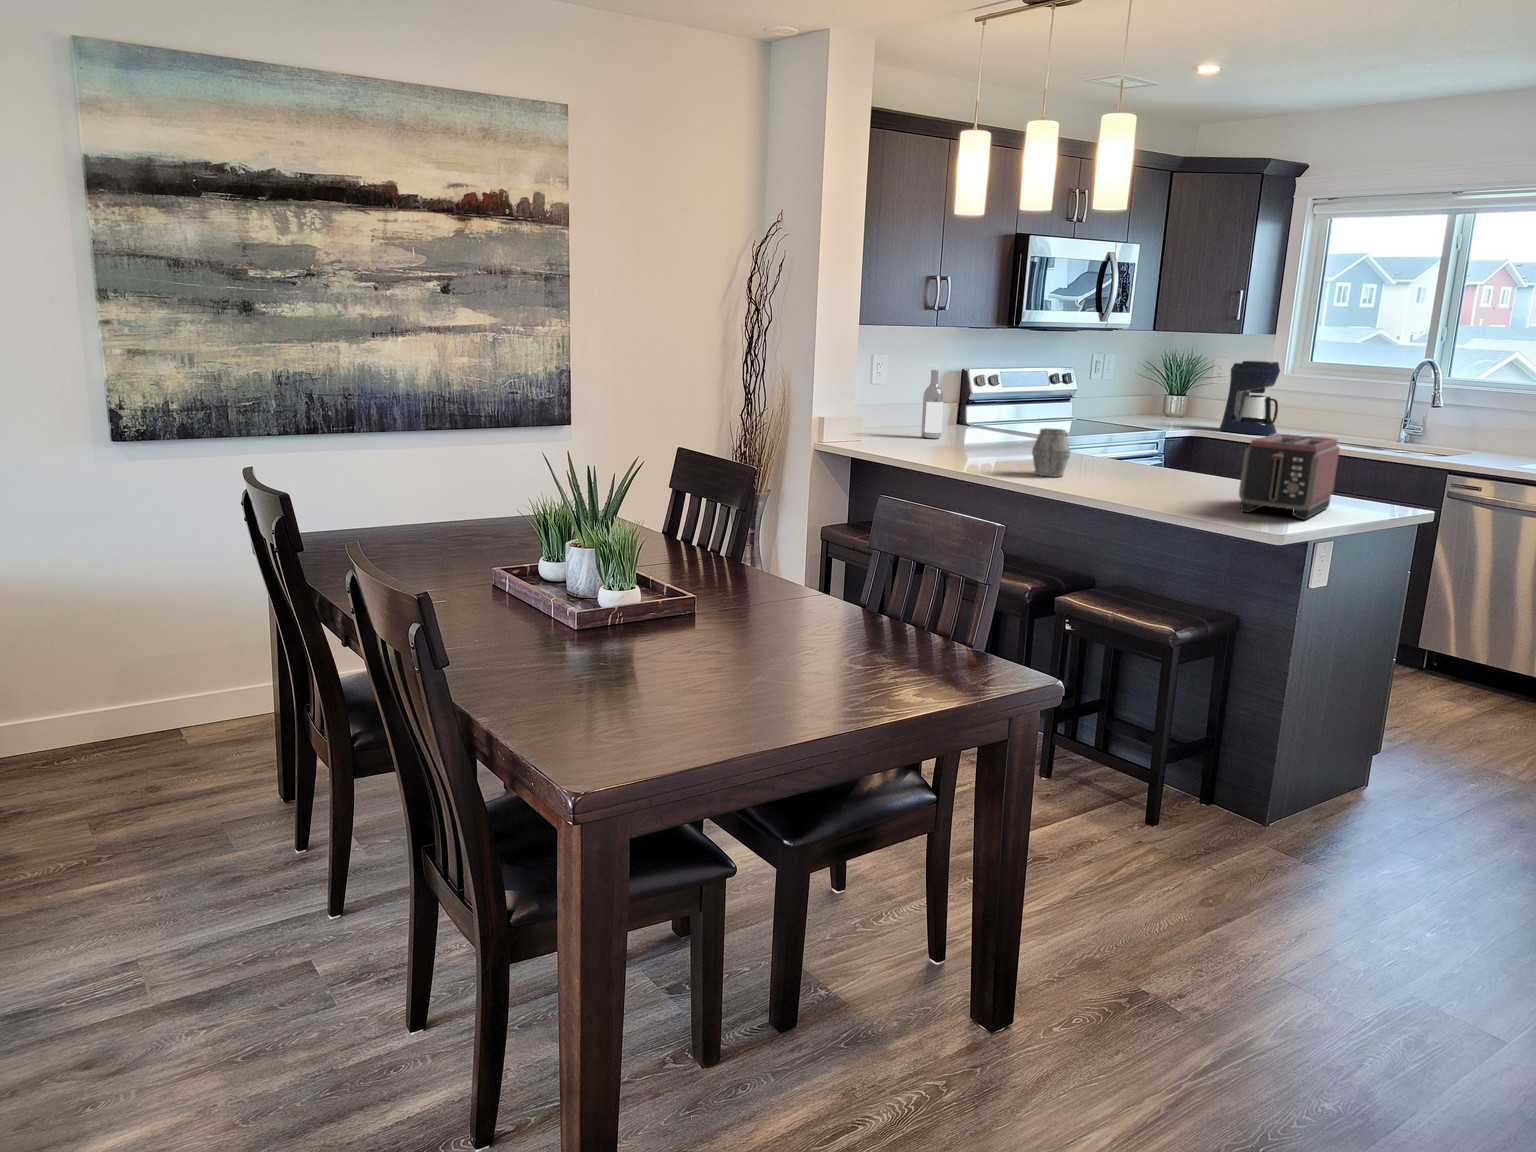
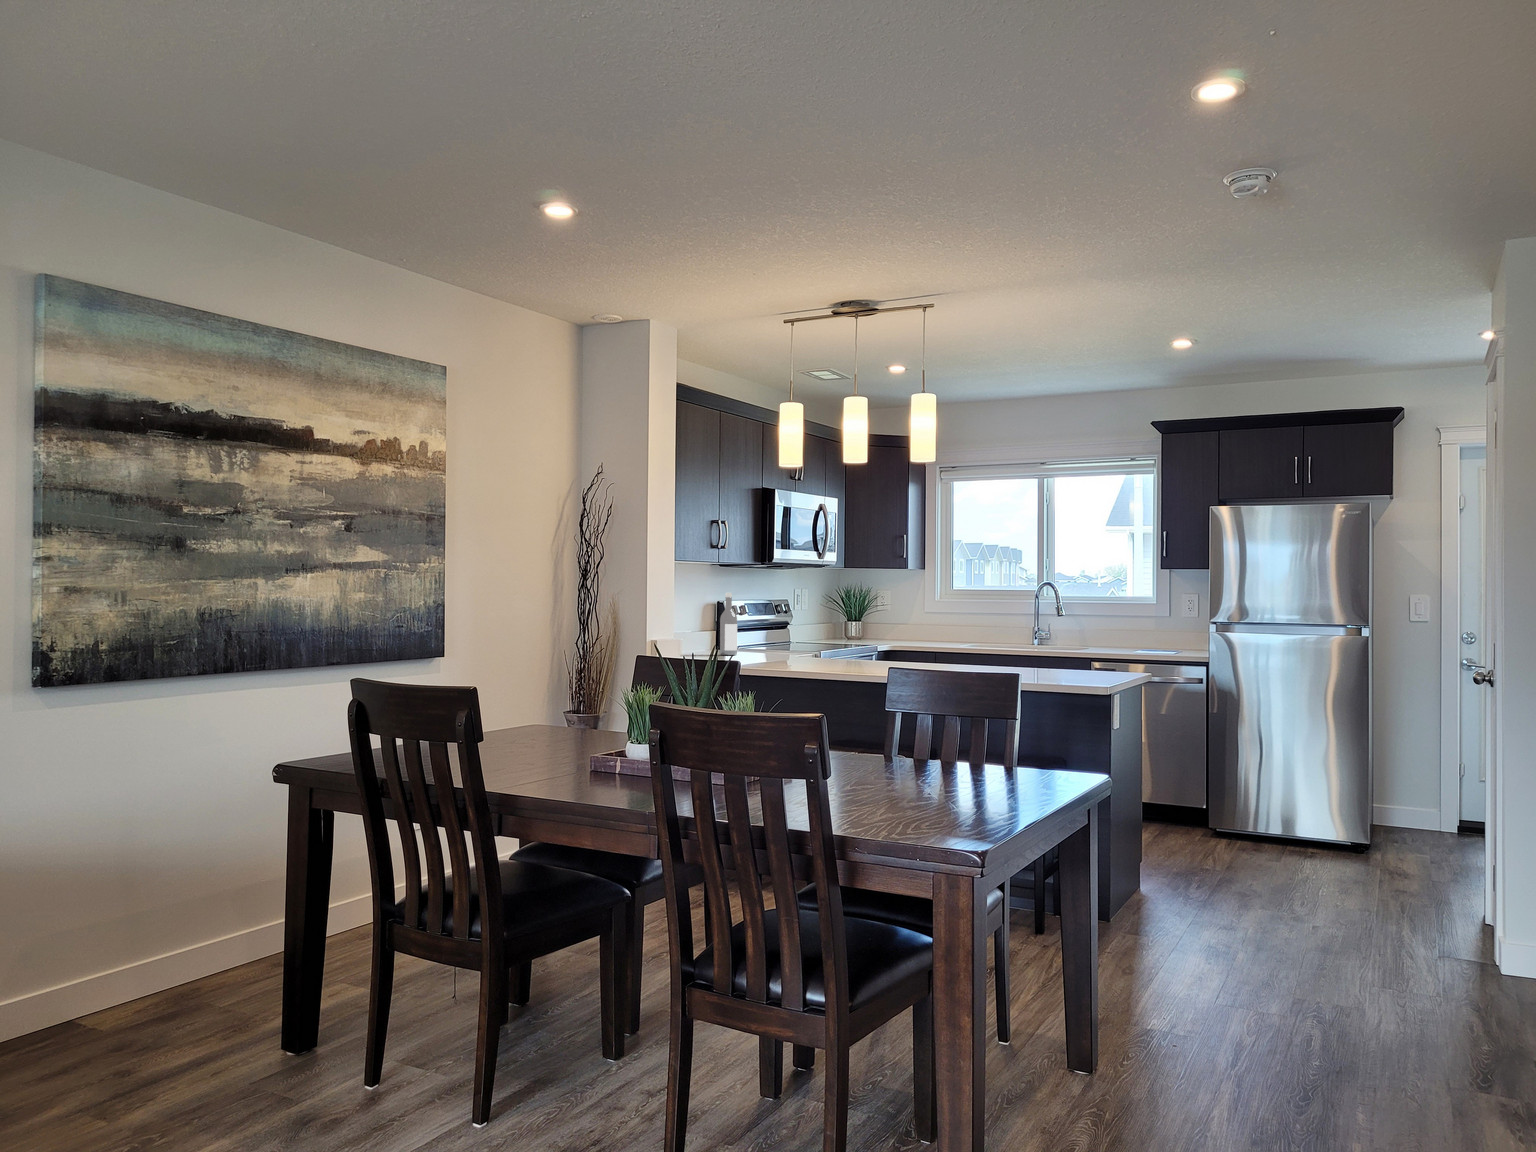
coffee maker: present [1219,361,1280,435] -> none [907,587,949,643]
mug: present [1032,428,1070,477] -> none [862,634,893,671]
toaster: present [1239,433,1340,520] -> none [1043,625,1099,683]

